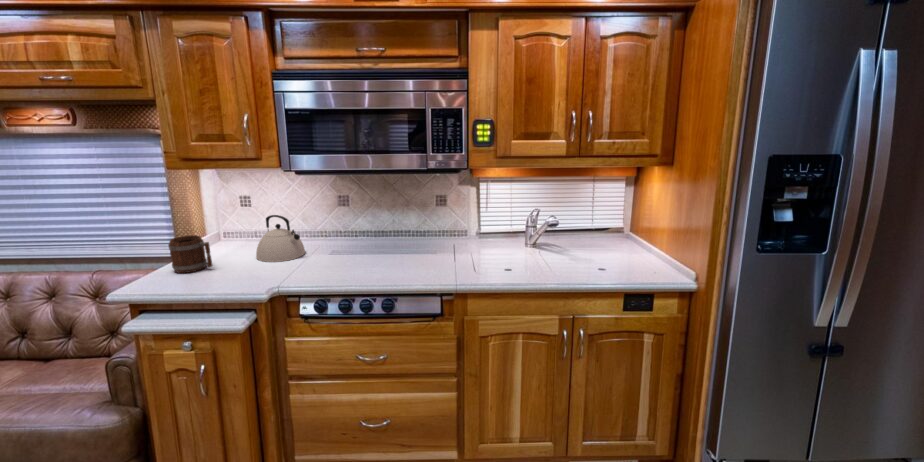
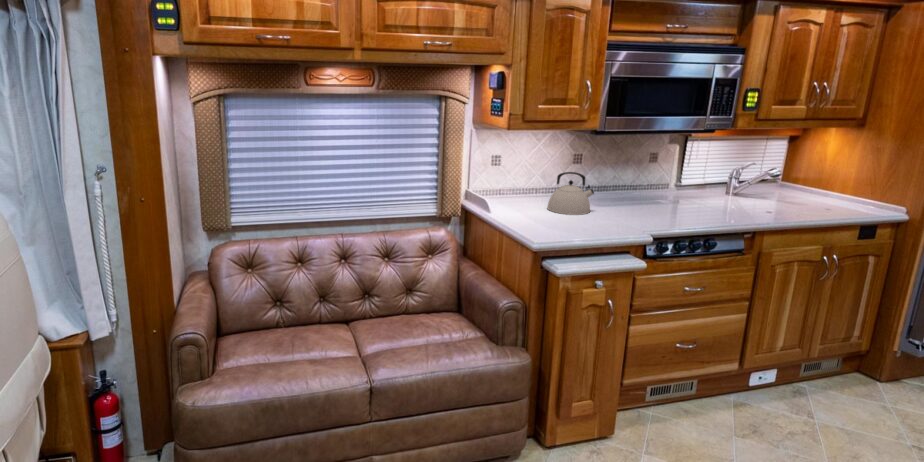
mug: present [168,235,212,273] -> none [514,191,551,225]

